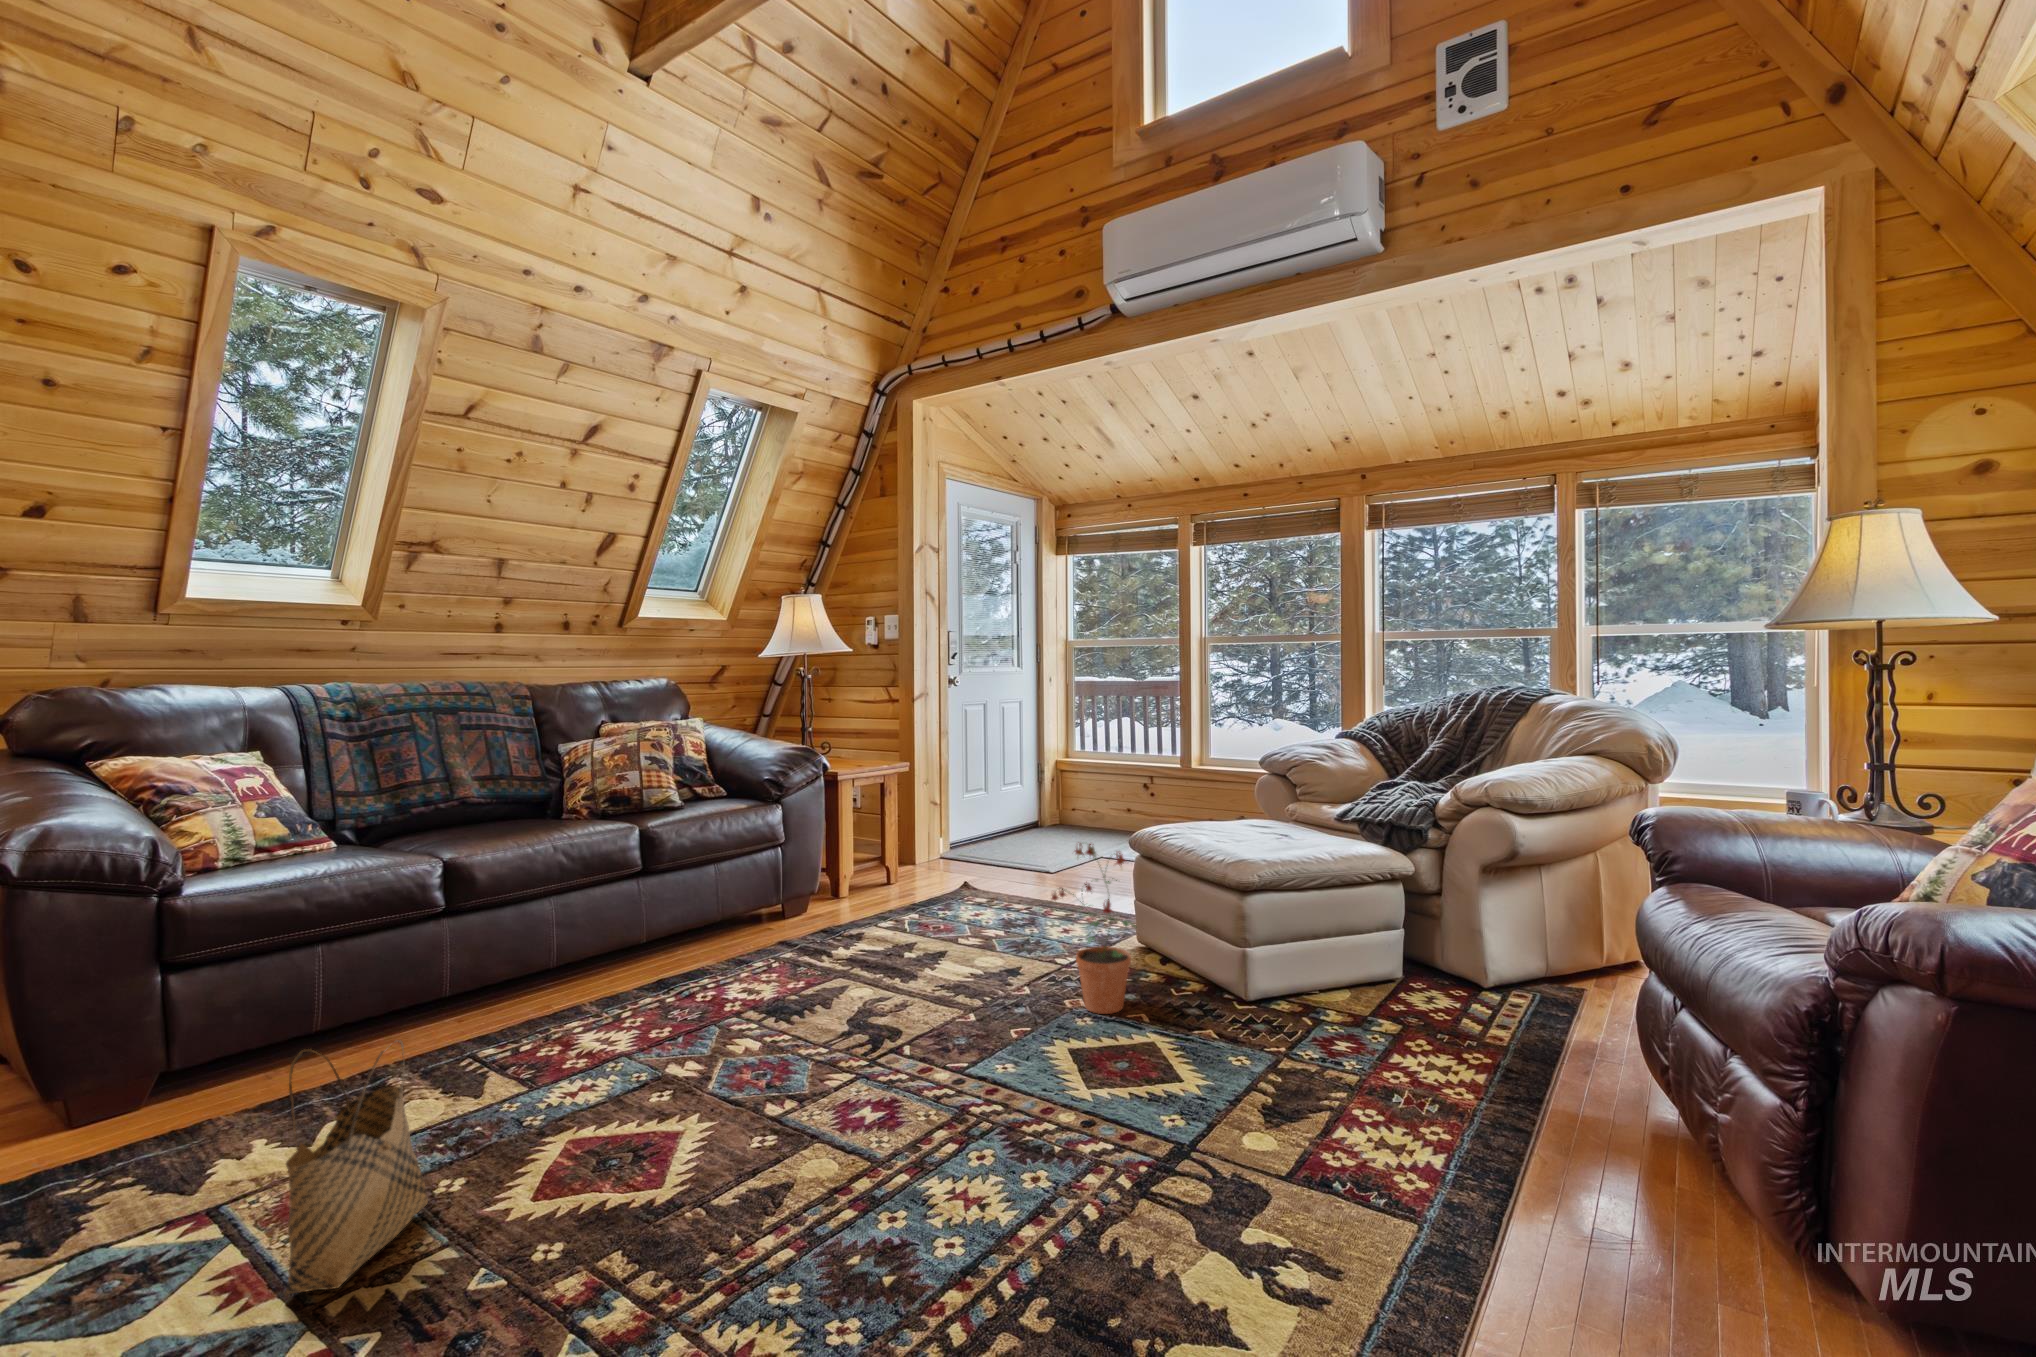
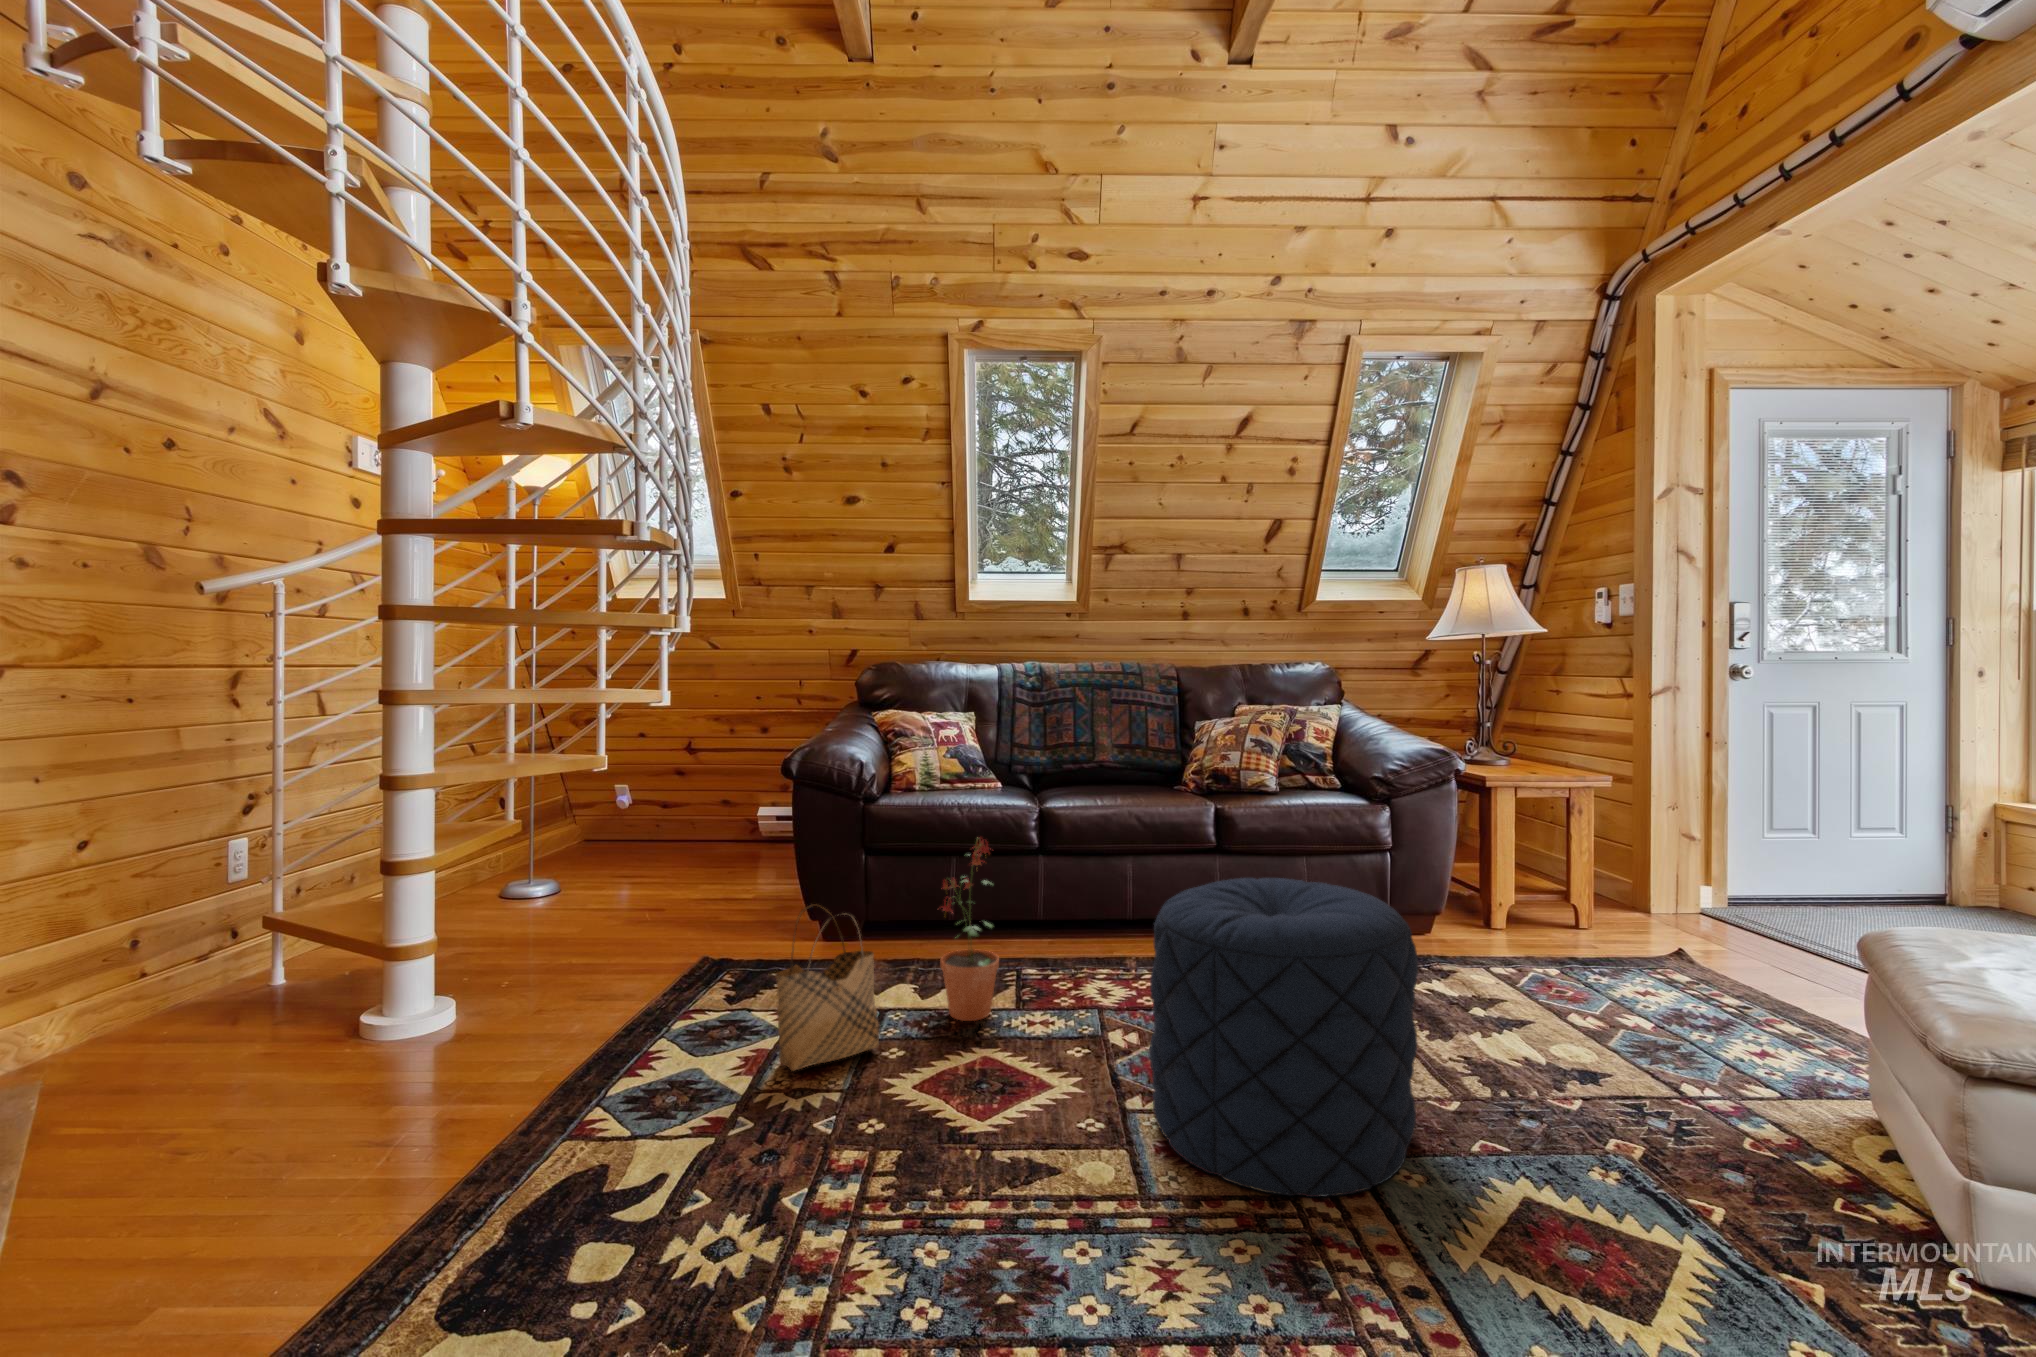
potted plant: present [1052,843,1136,1014] -> present [941,838,999,1021]
pouf: none [792,866,1007,1130] -> present [1150,878,1418,1197]

